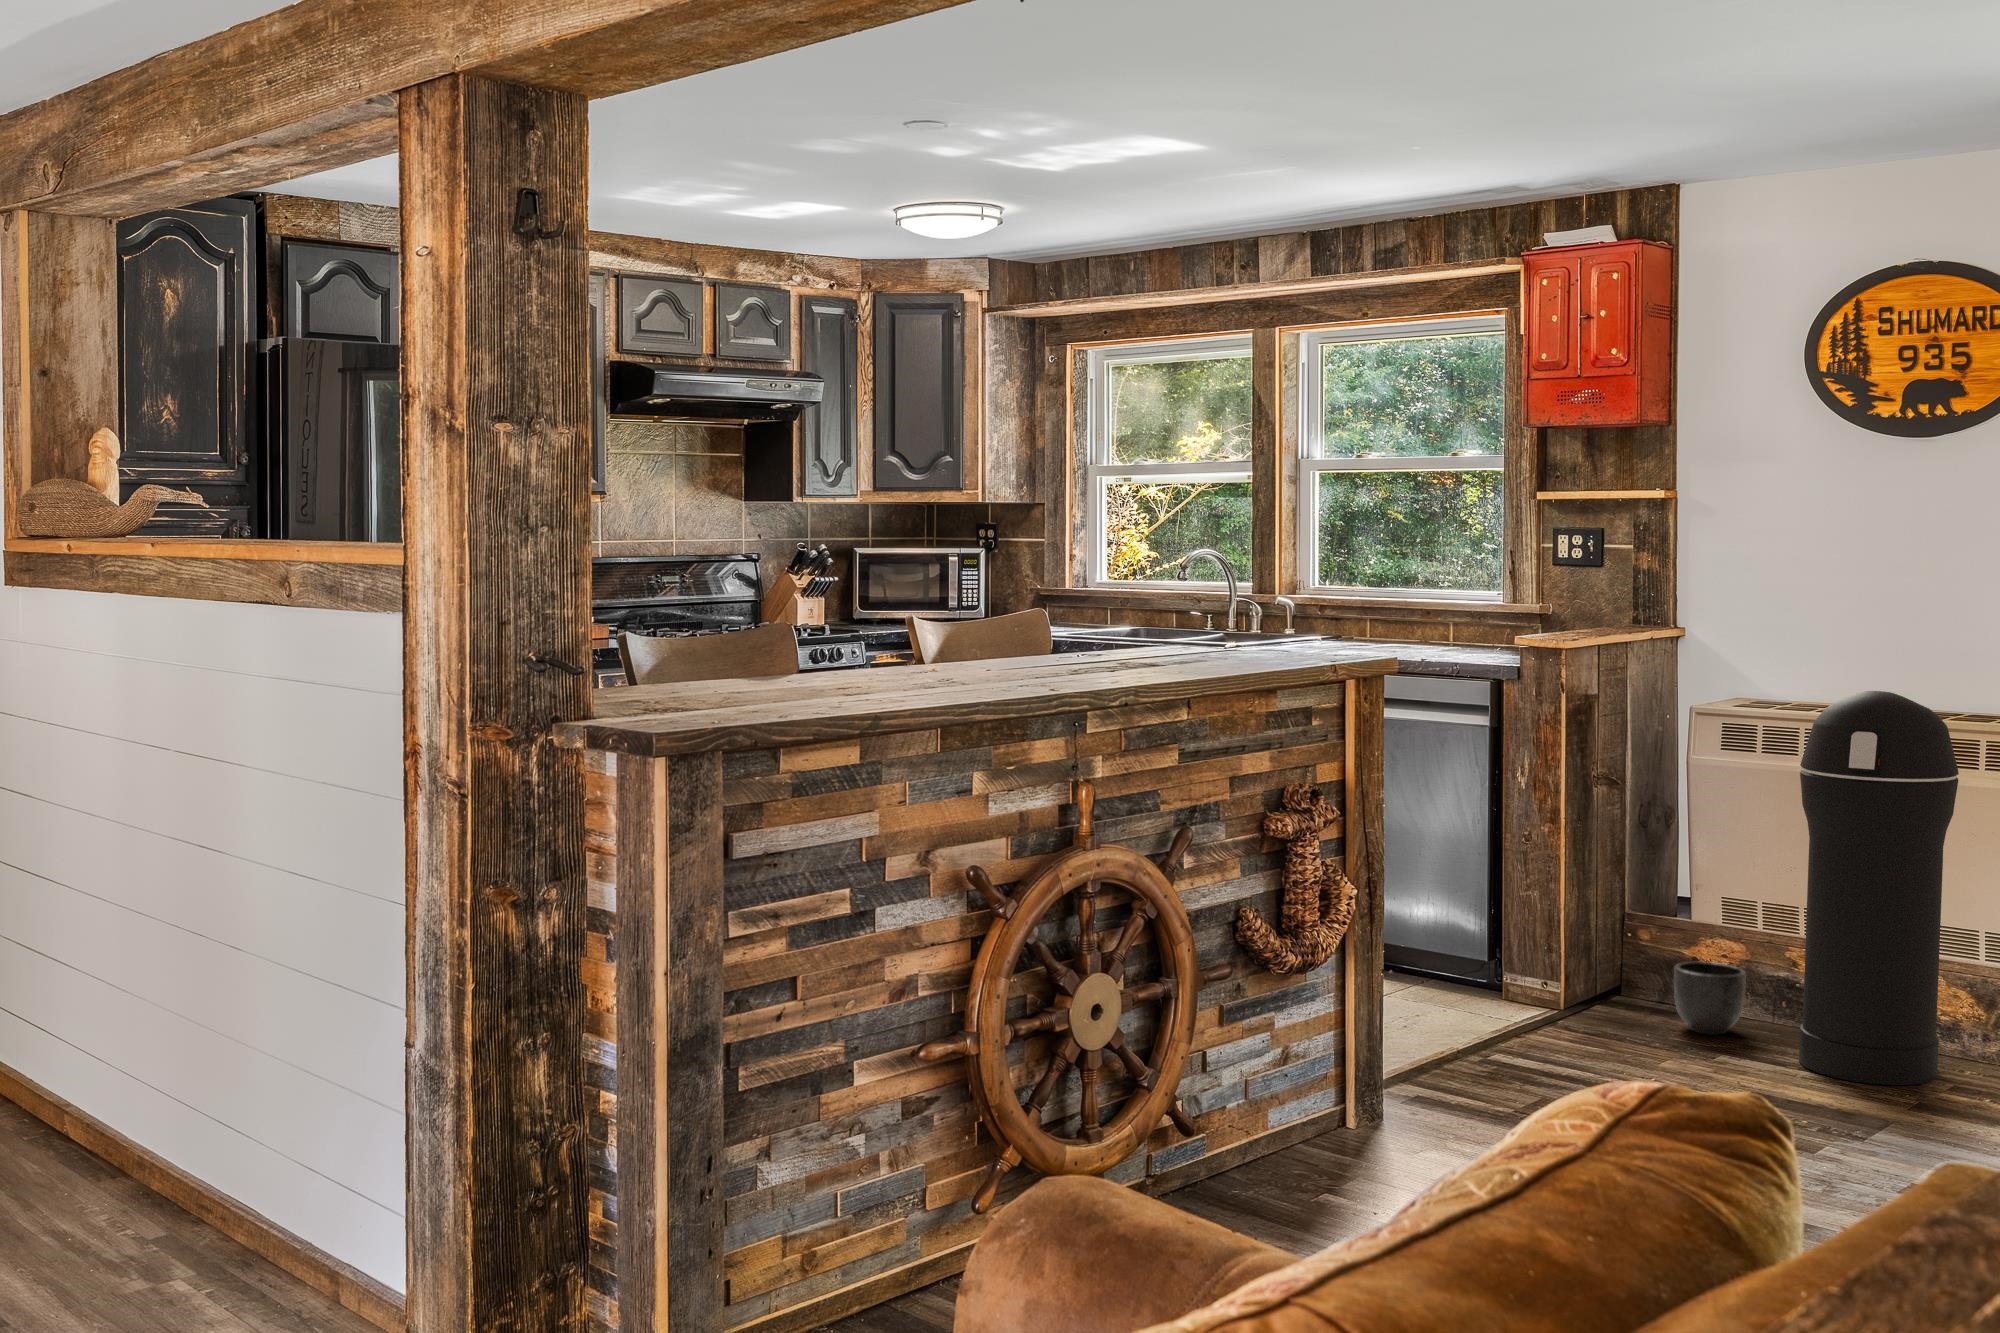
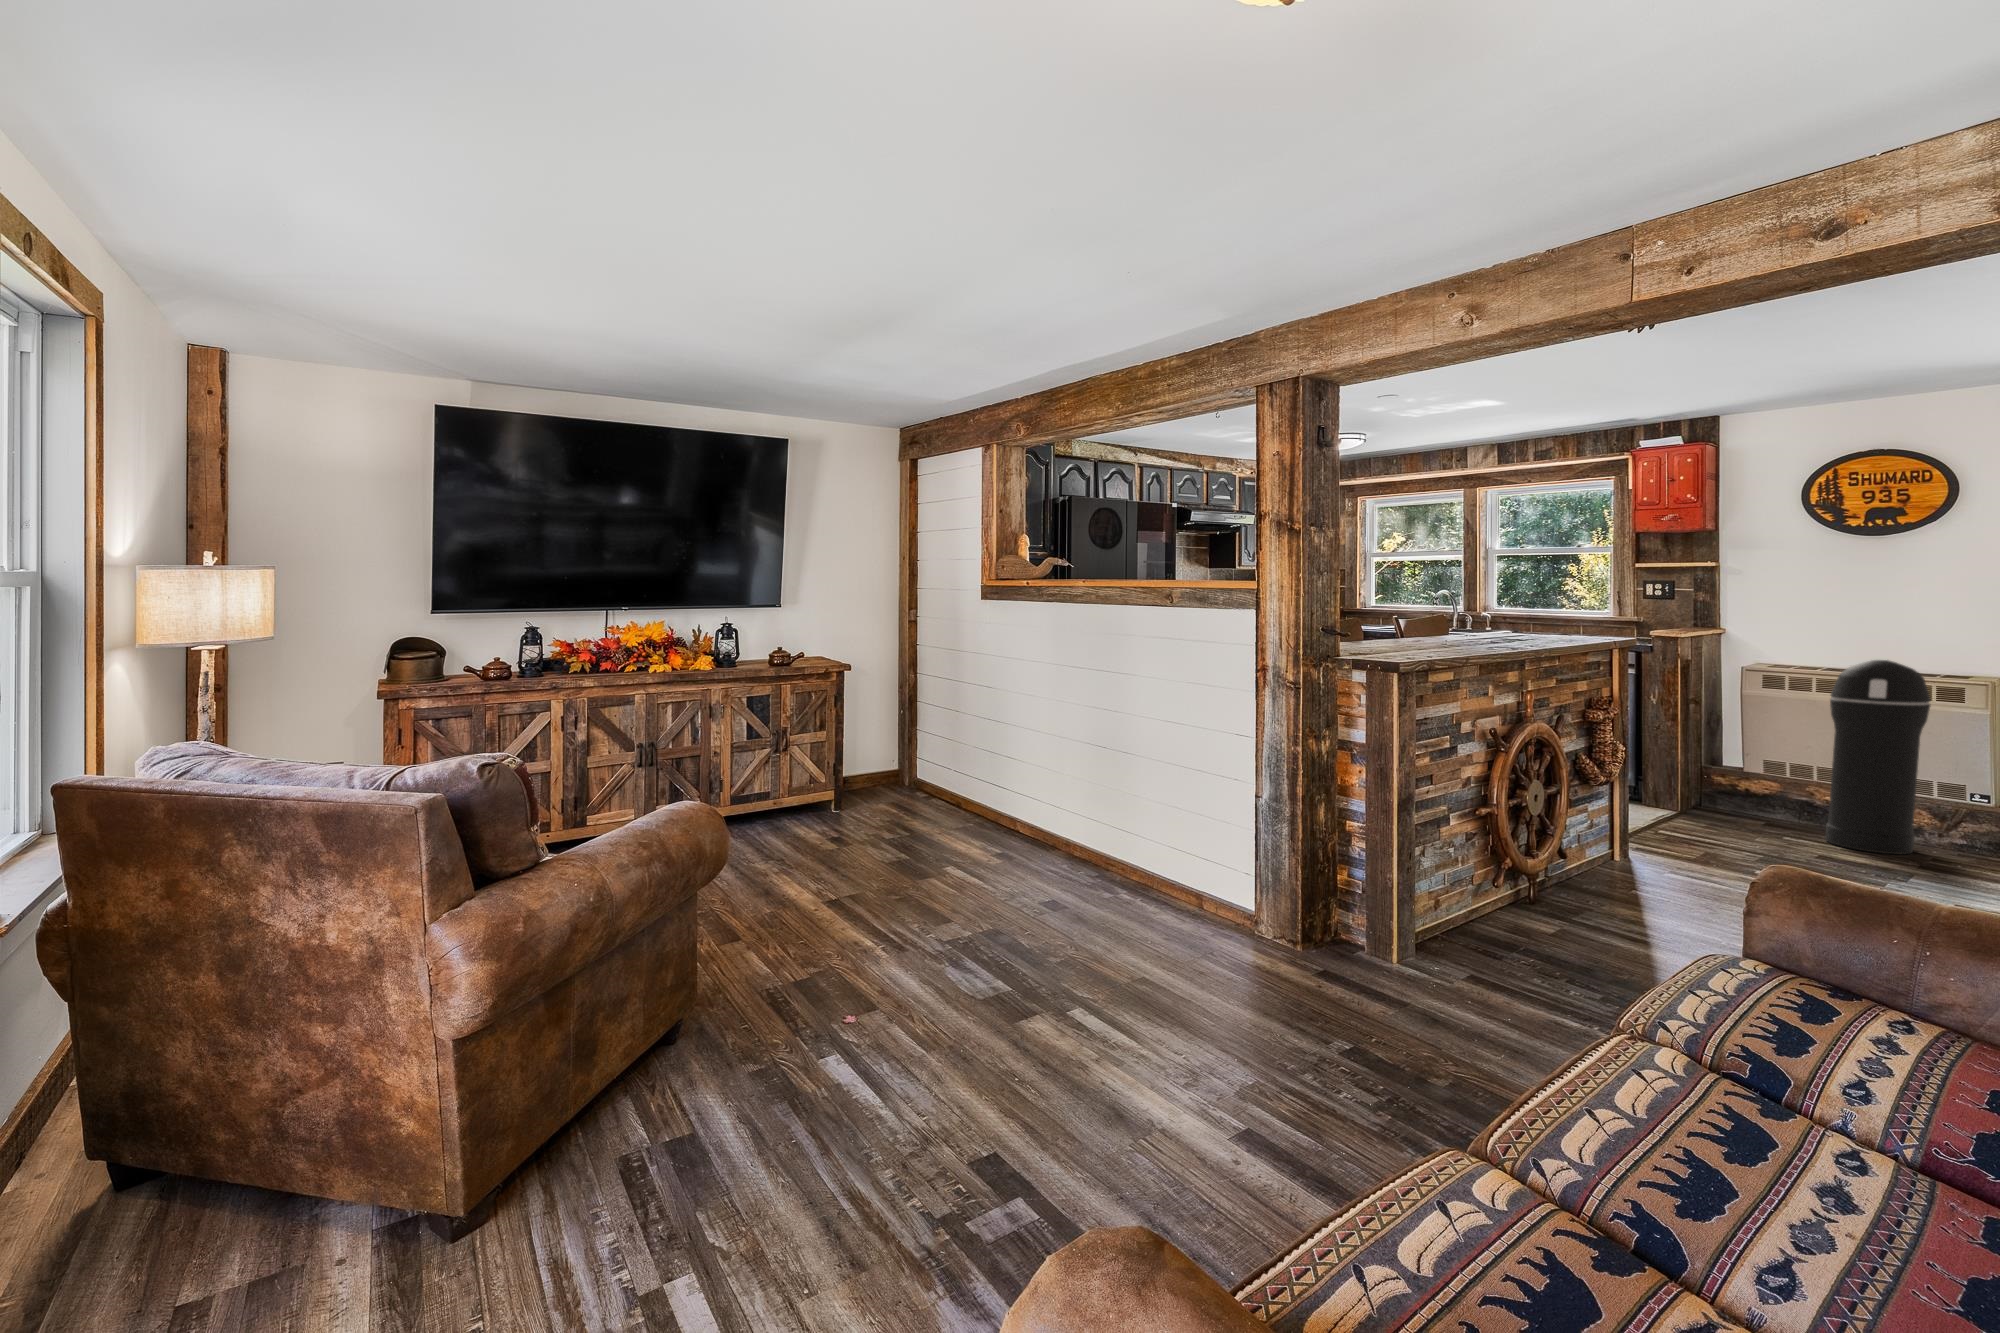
planter: present [1674,962,1746,1035] -> none [1743,792,1786,828]

